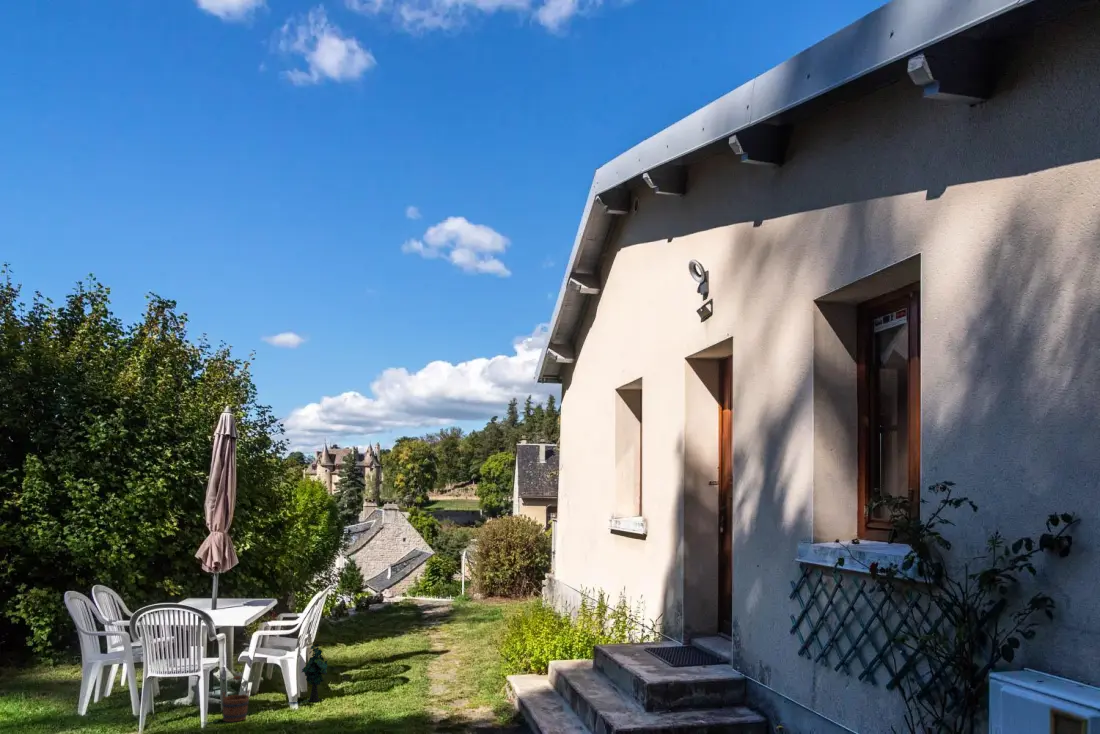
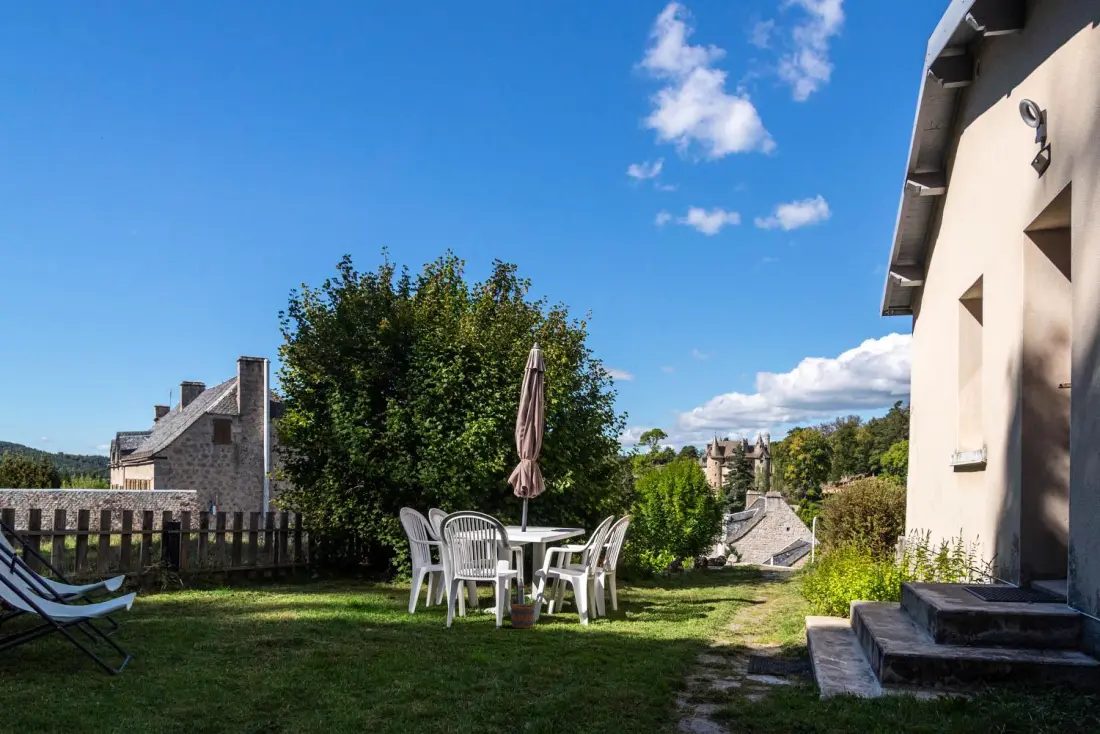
decorative plant: present [302,644,328,702] -> none [591,566,618,623]

